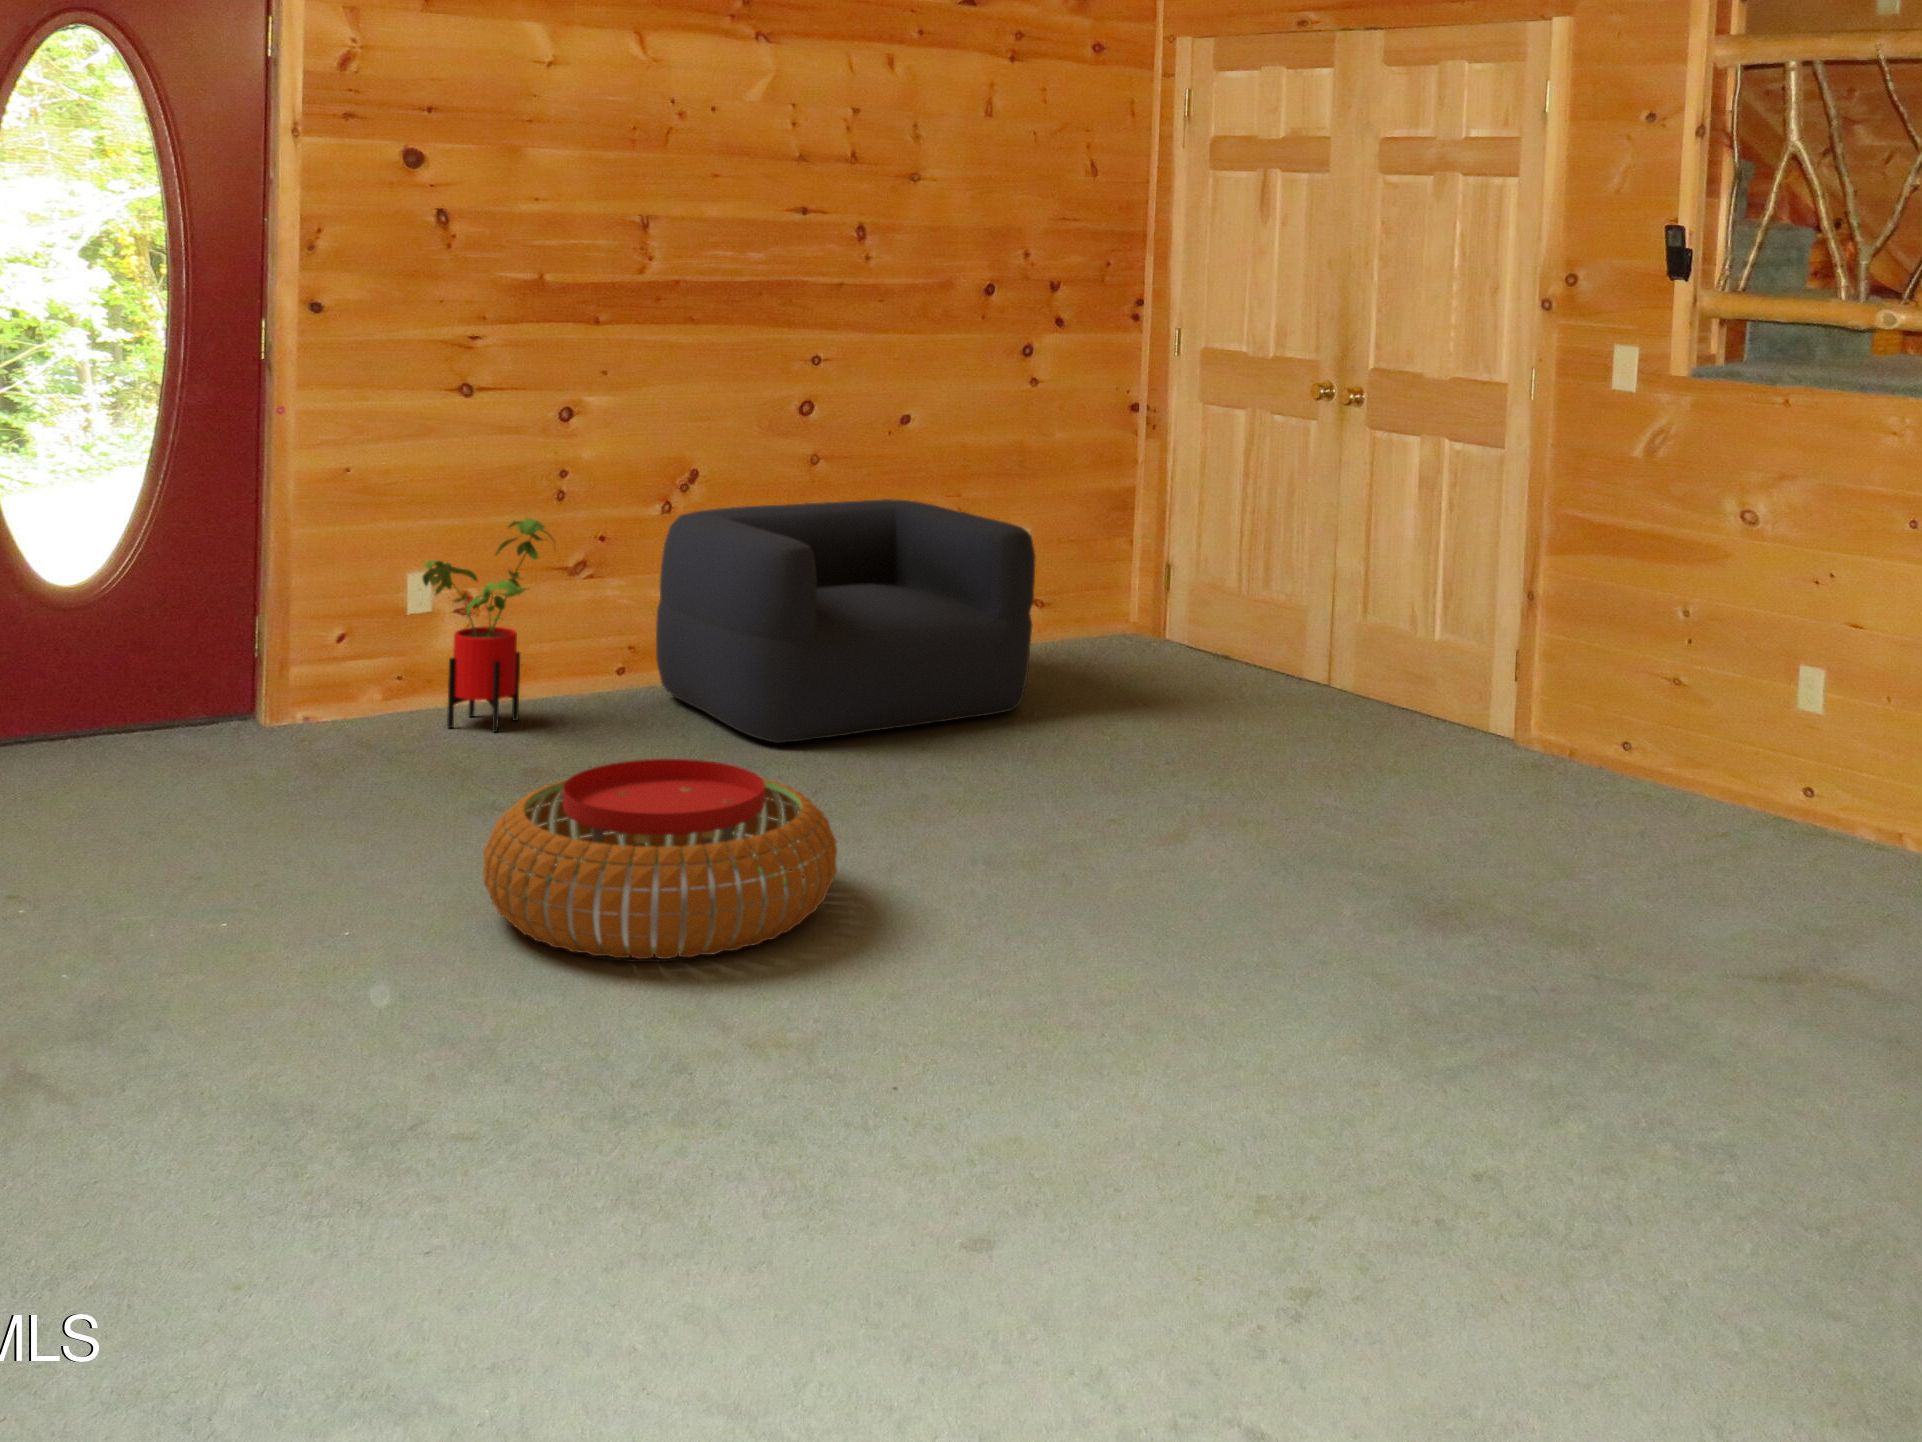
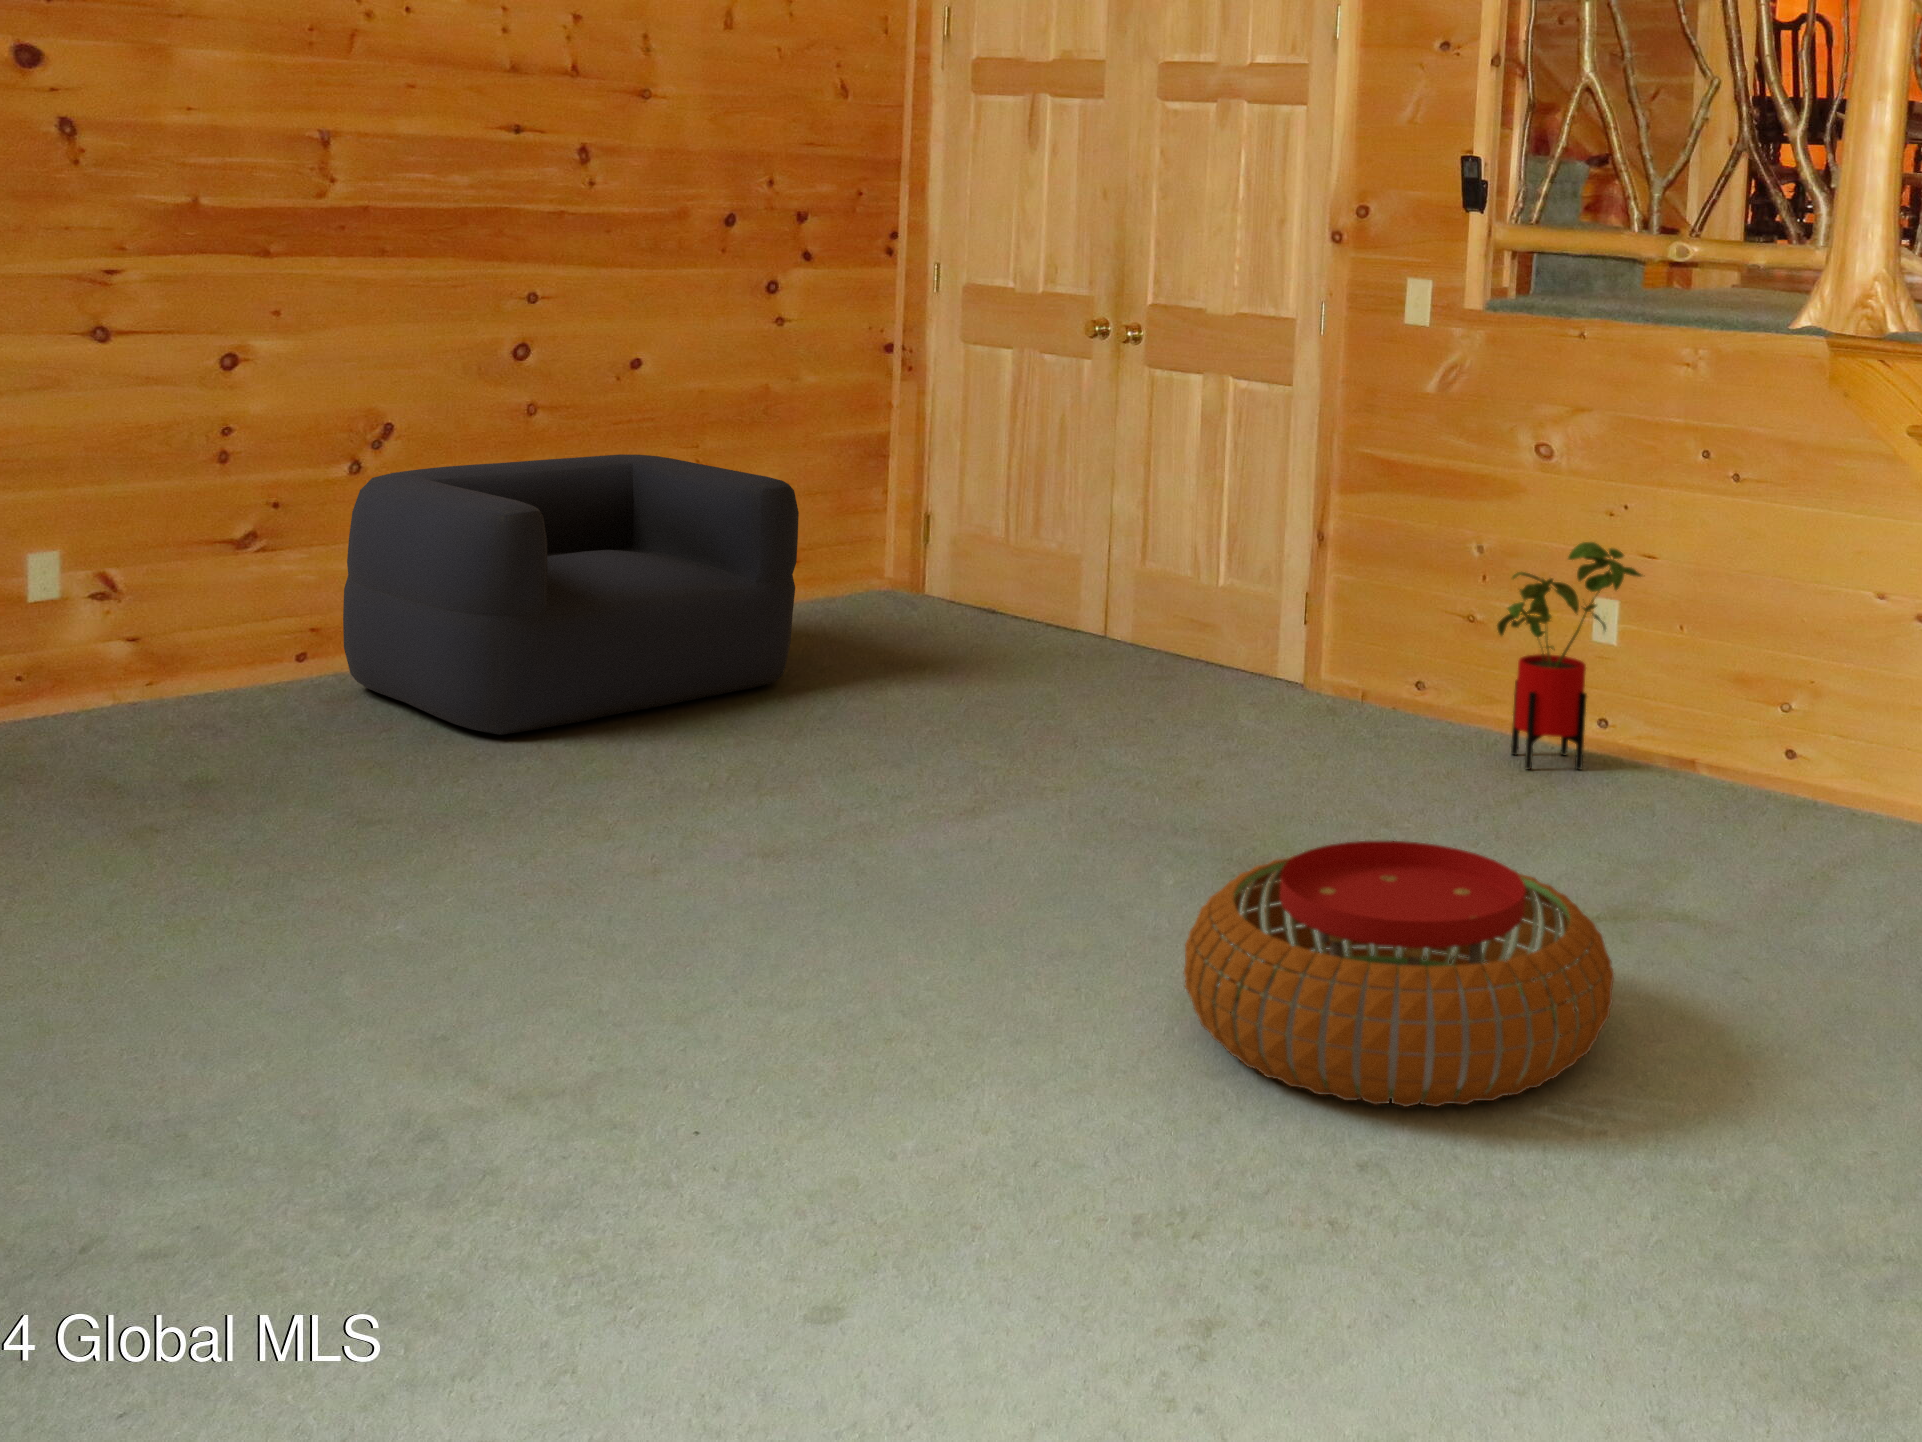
house plant: present [422,518,556,732] -> present [1497,542,1642,770]
pouf: present [483,759,837,959] -> present [1184,841,1614,1107]

